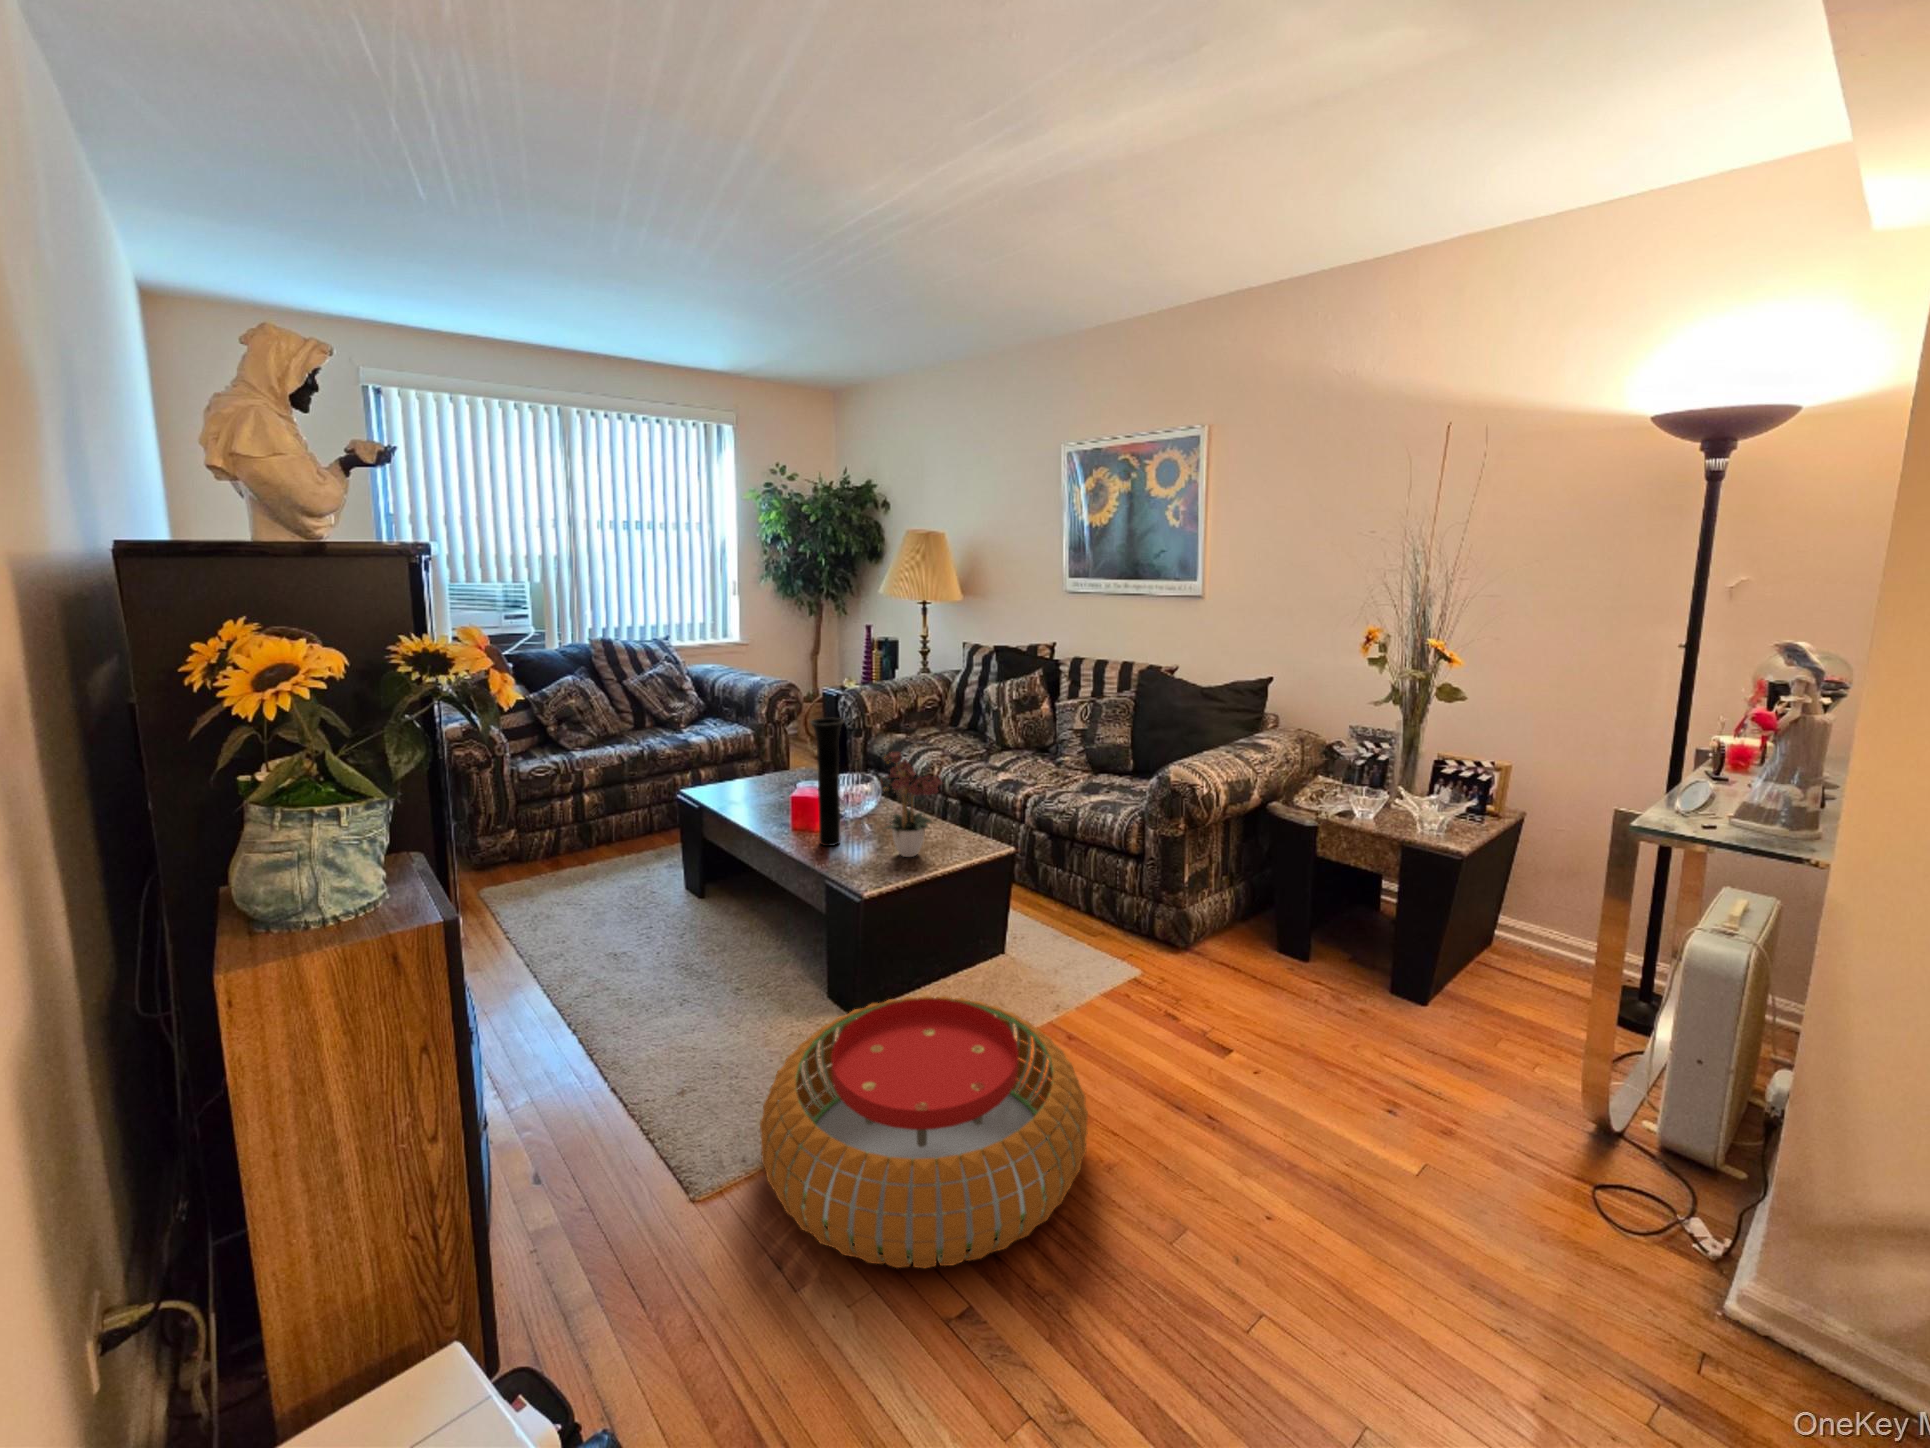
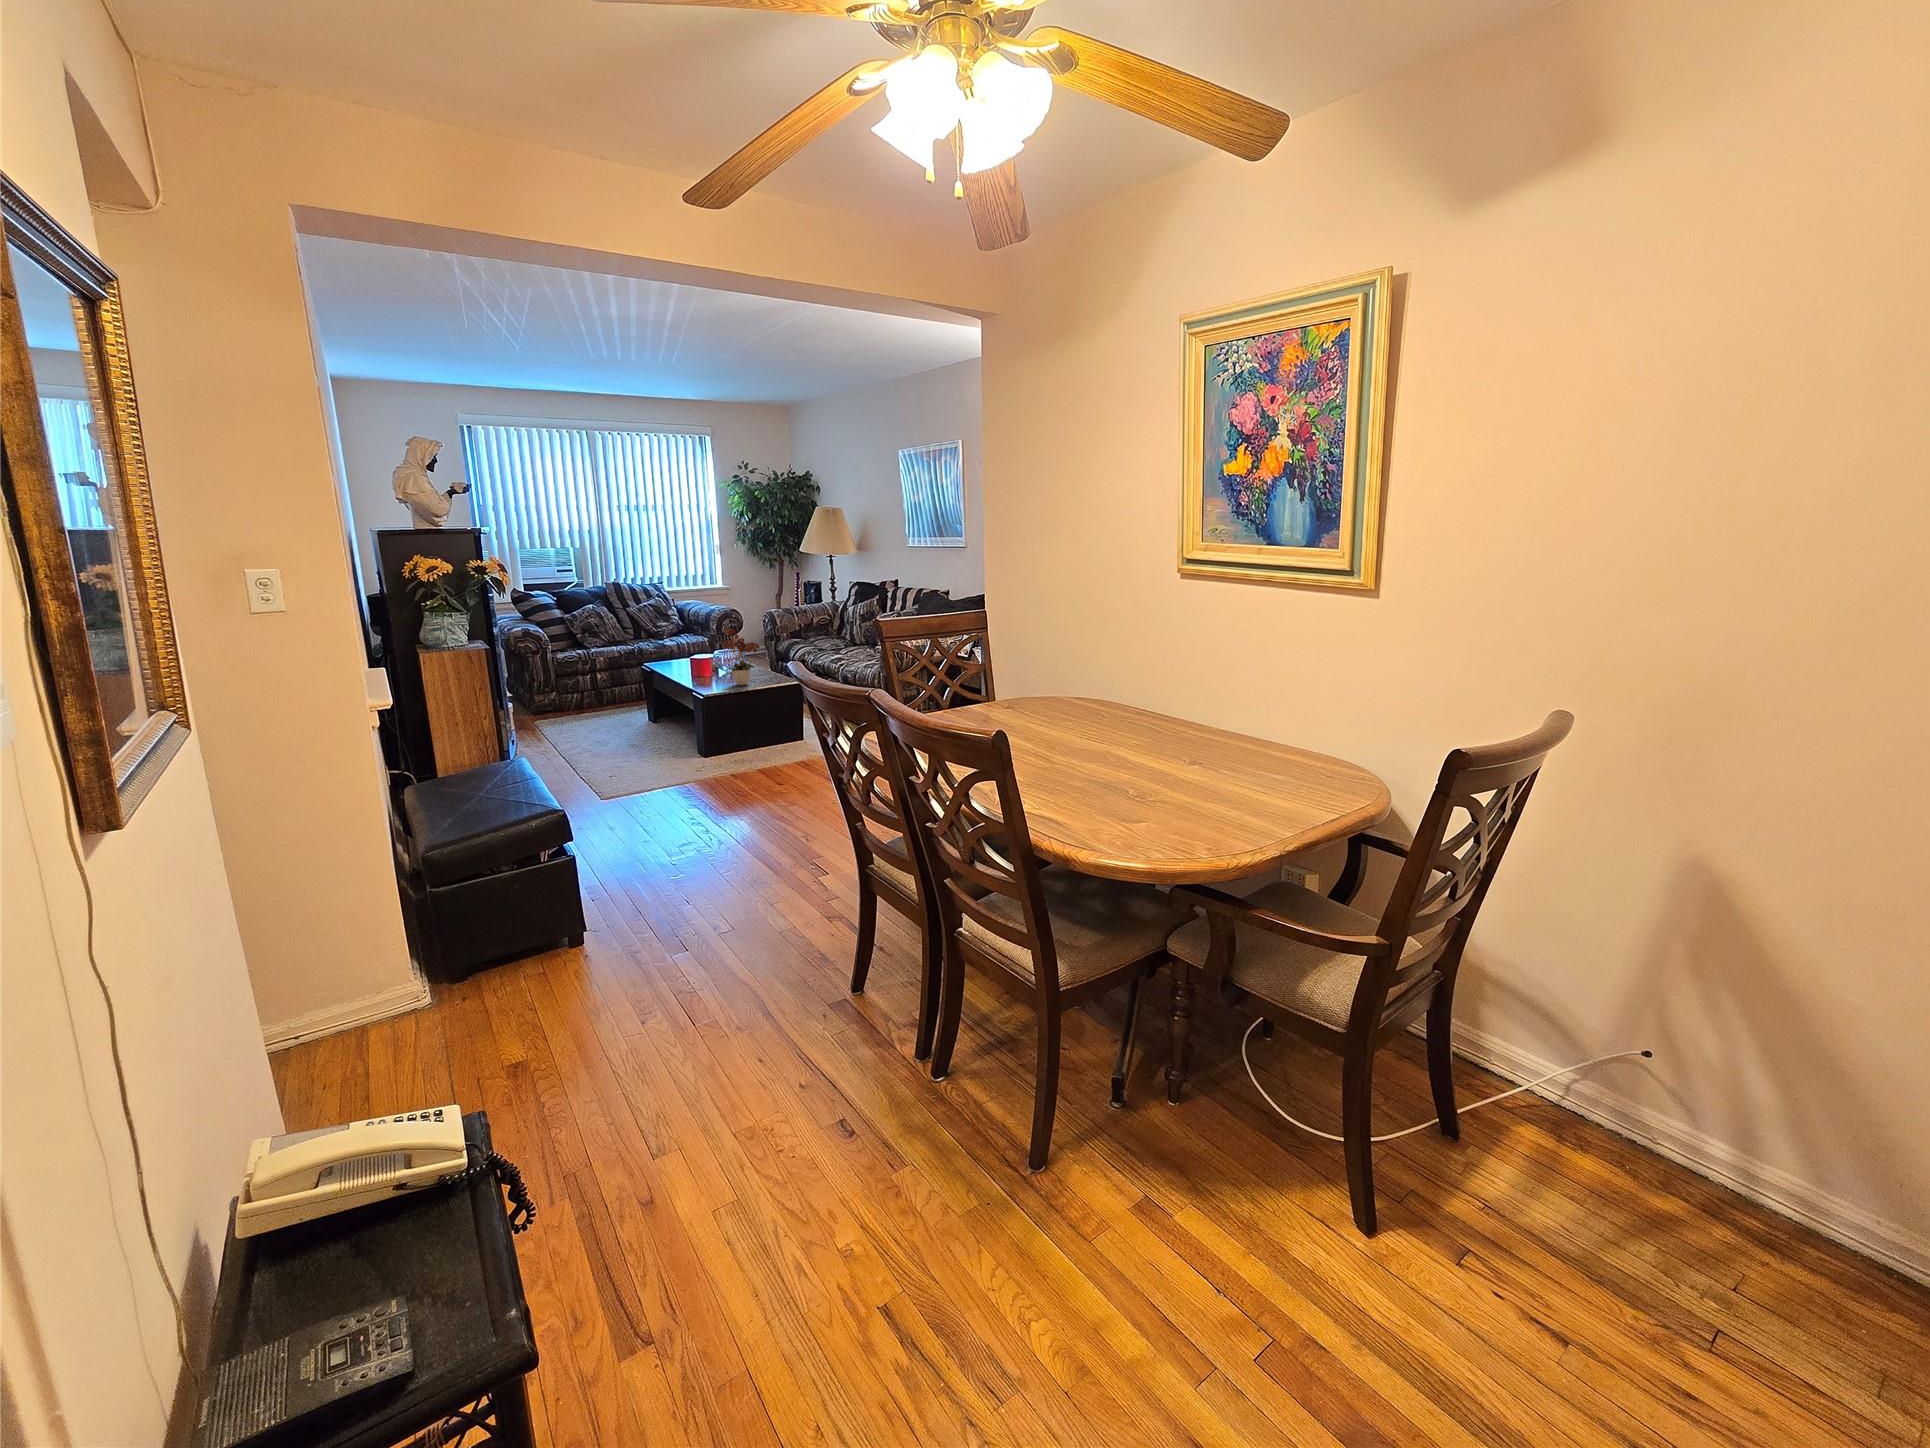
vase: present [810,718,844,846] -> none [690,614,711,682]
pouf: present [760,996,1088,1268] -> none [624,731,774,808]

